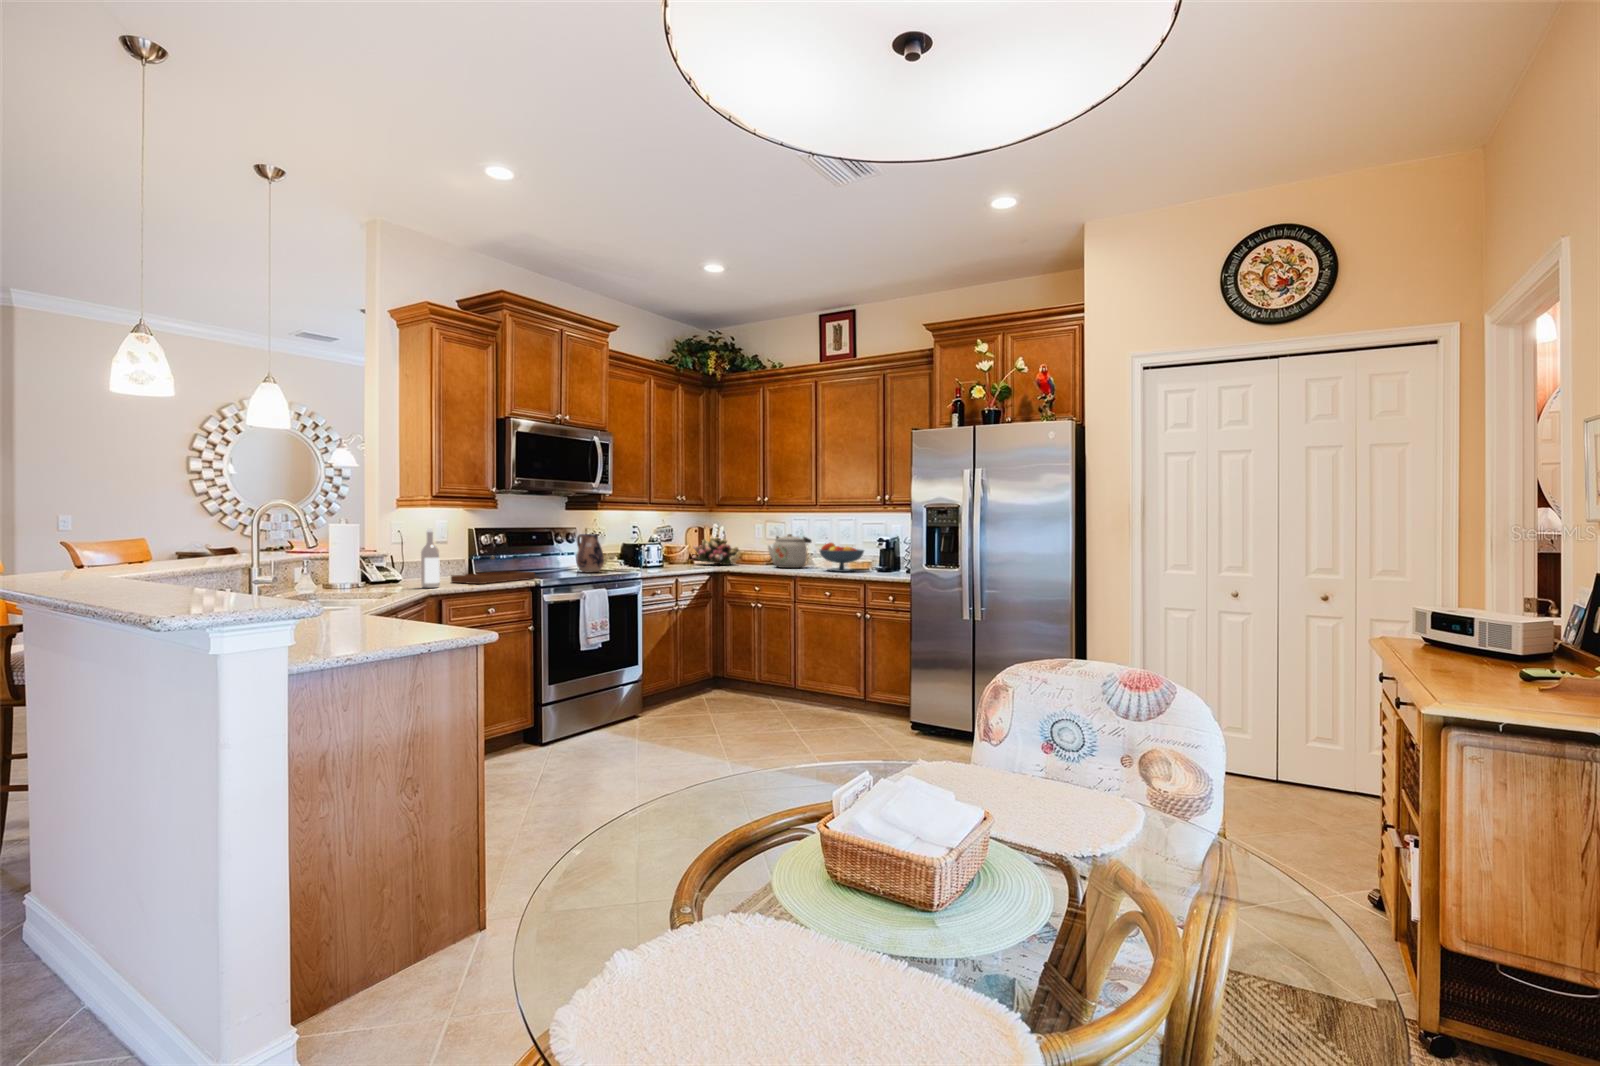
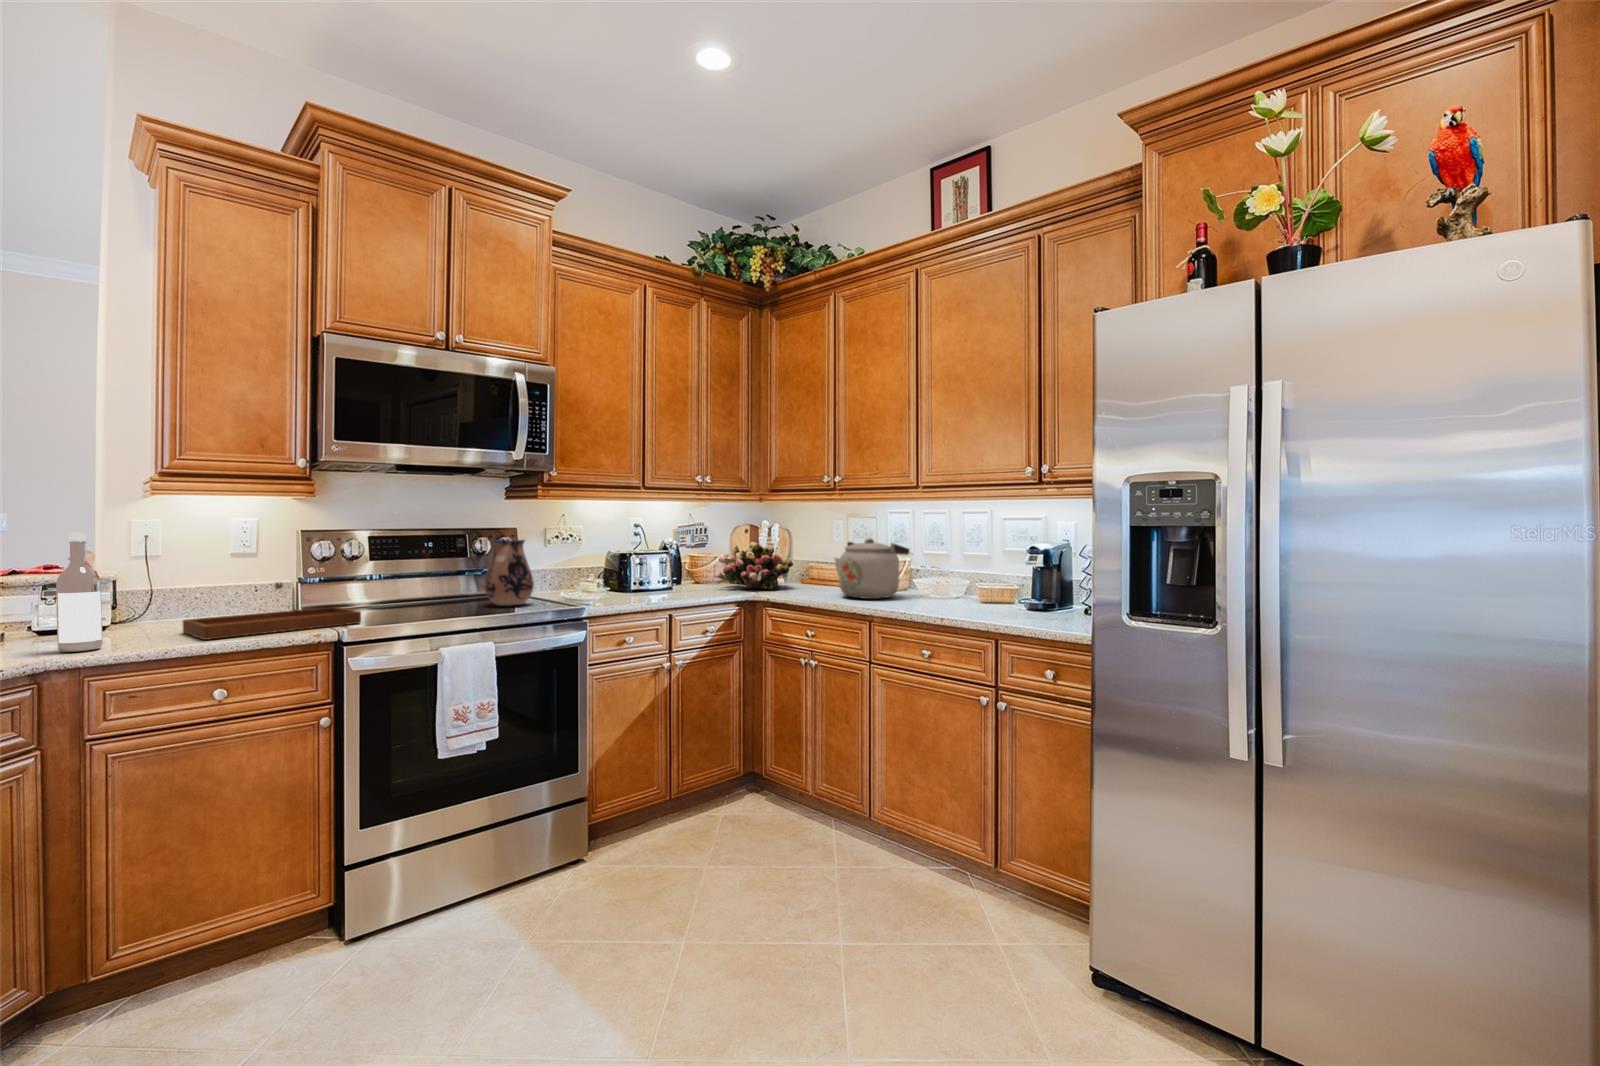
fruit bowl: present [820,543,864,572] -> none [913,555,1000,612]

